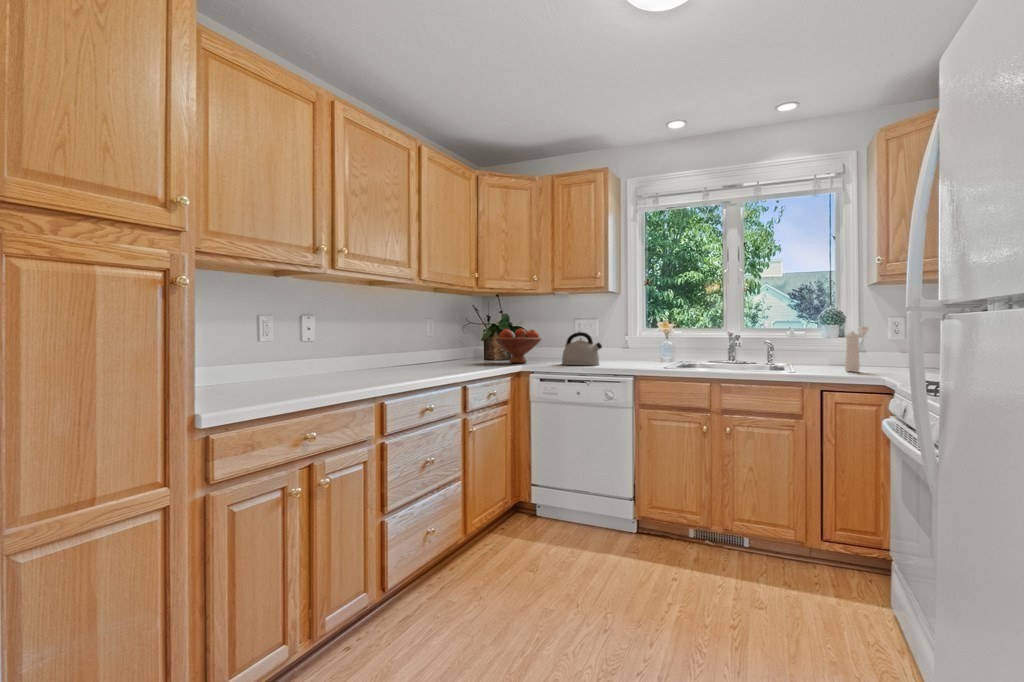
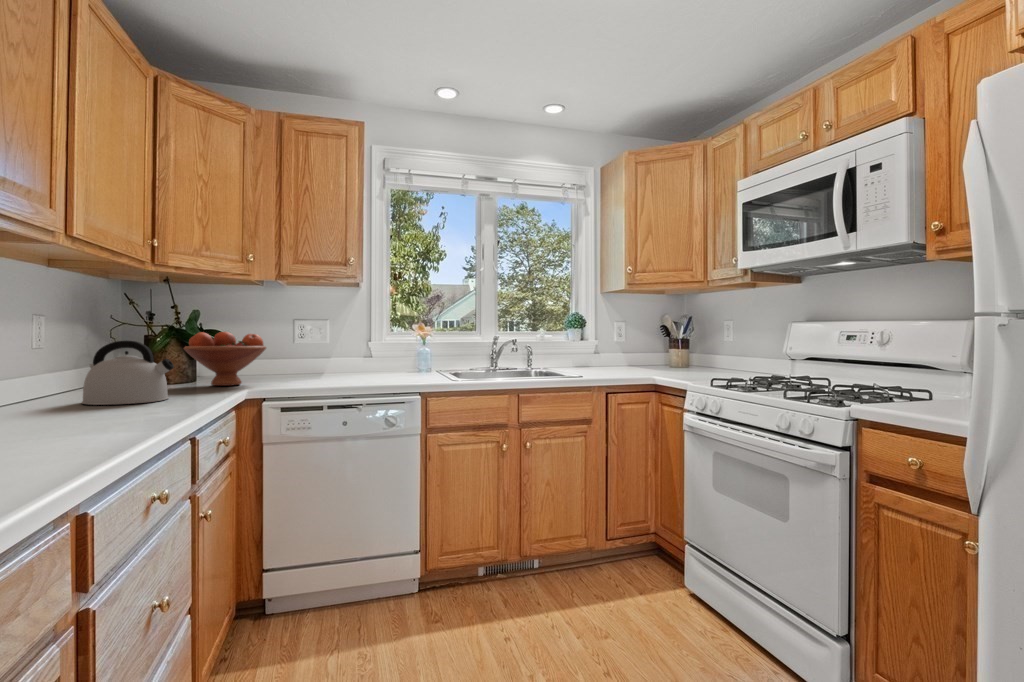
pepper mill: present [845,327,868,372] -> none [608,331,620,374]
kettle: present [562,332,602,365] -> present [82,341,174,405]

